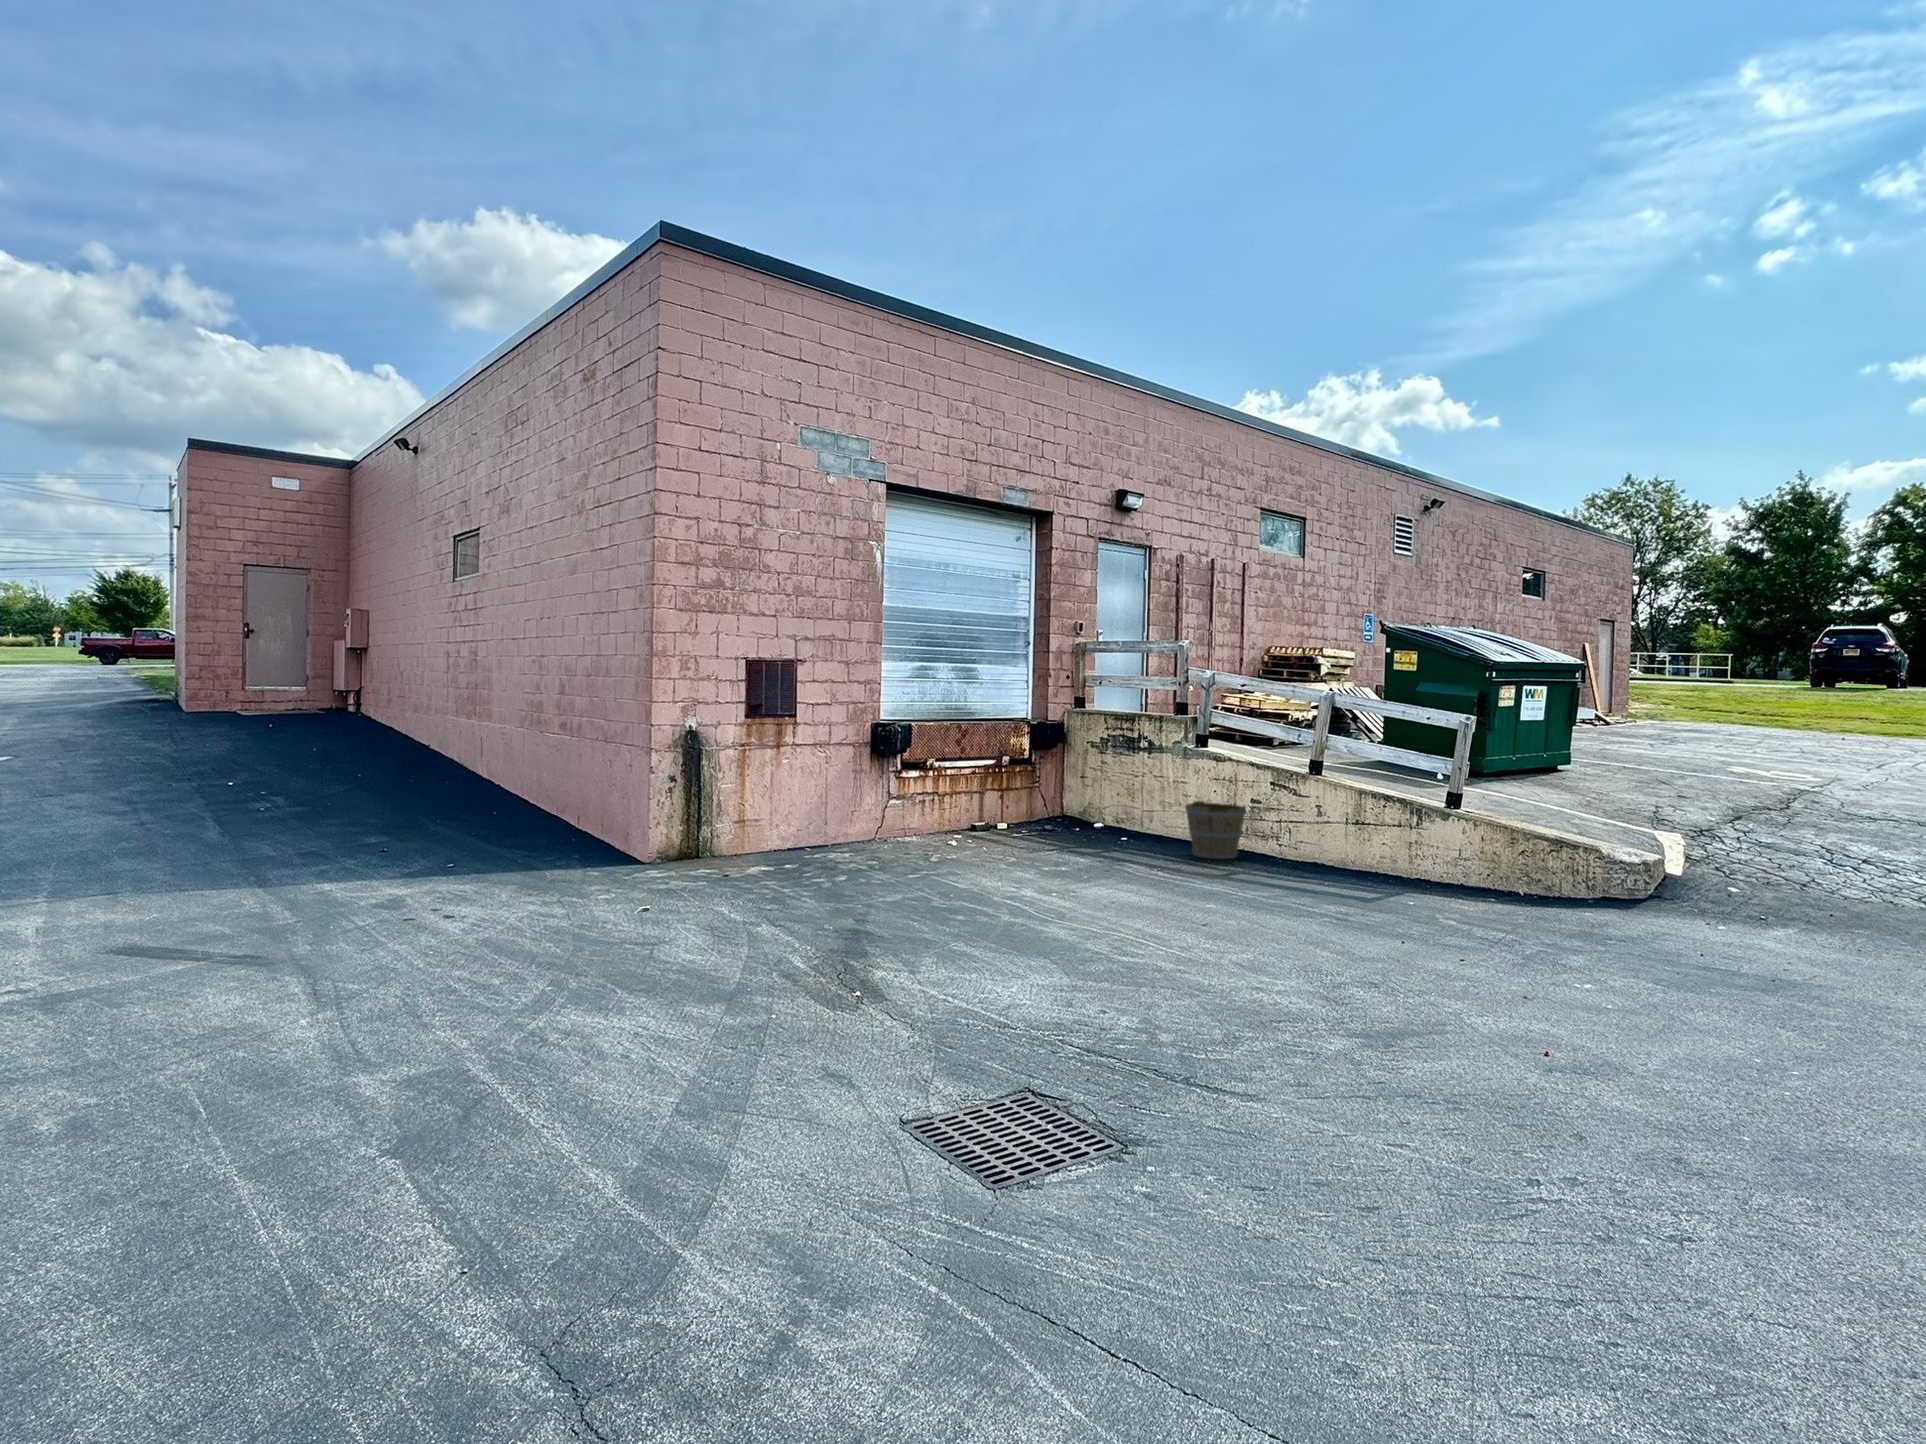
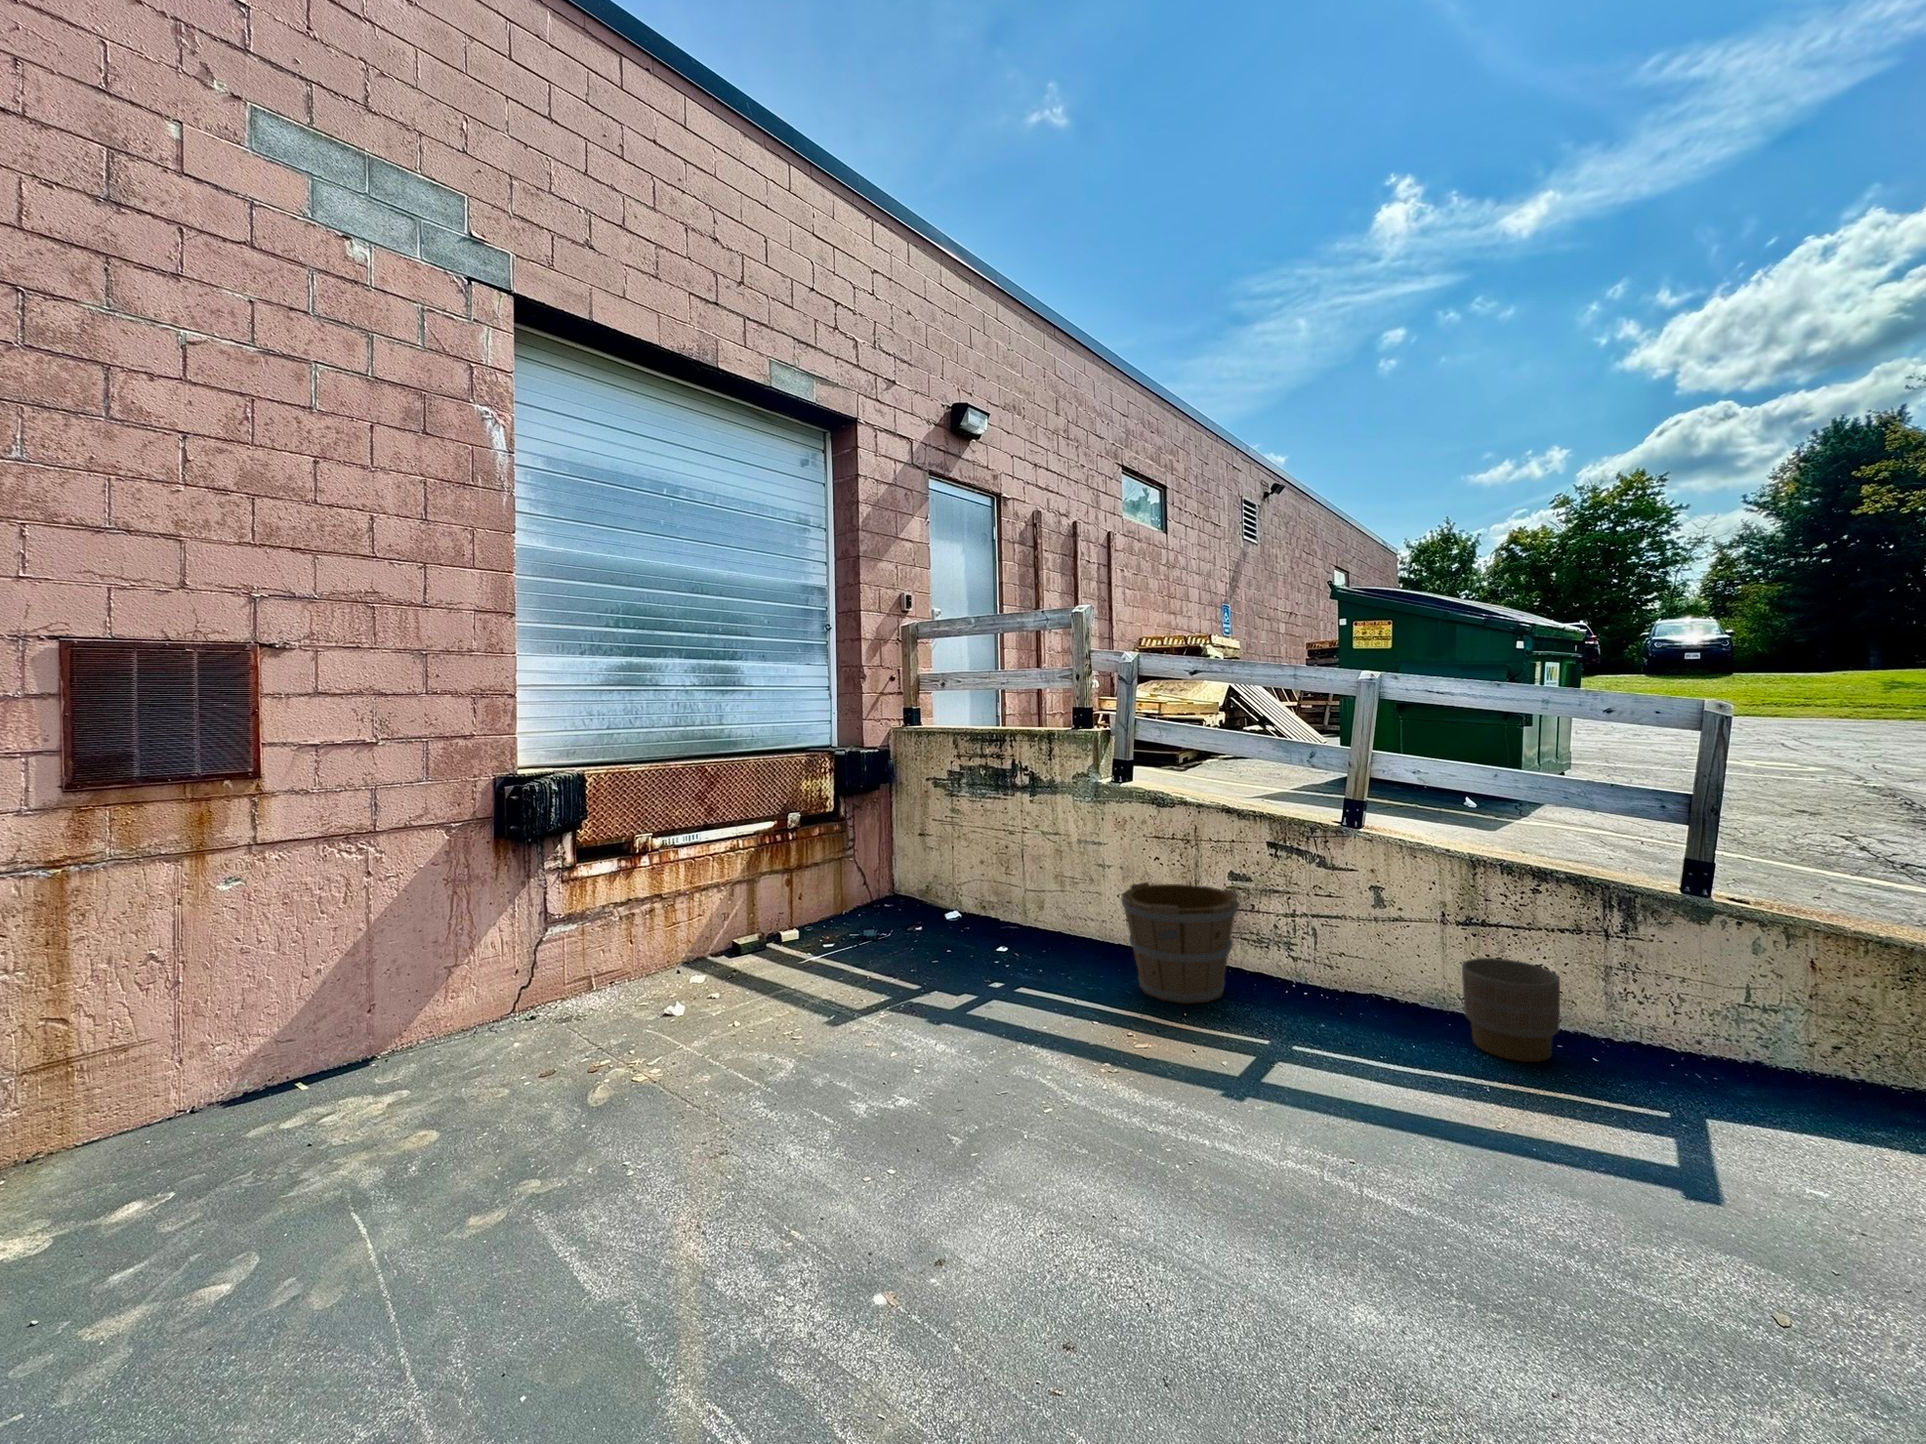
planter: none [1339,838,1381,881] -> present [1462,958,1560,1062]

